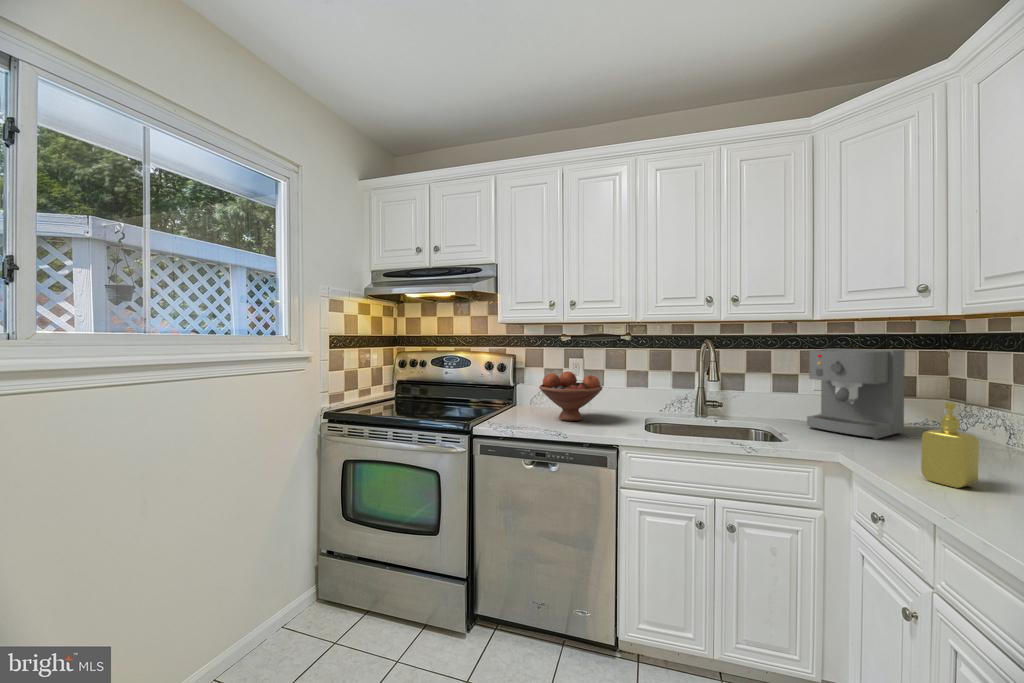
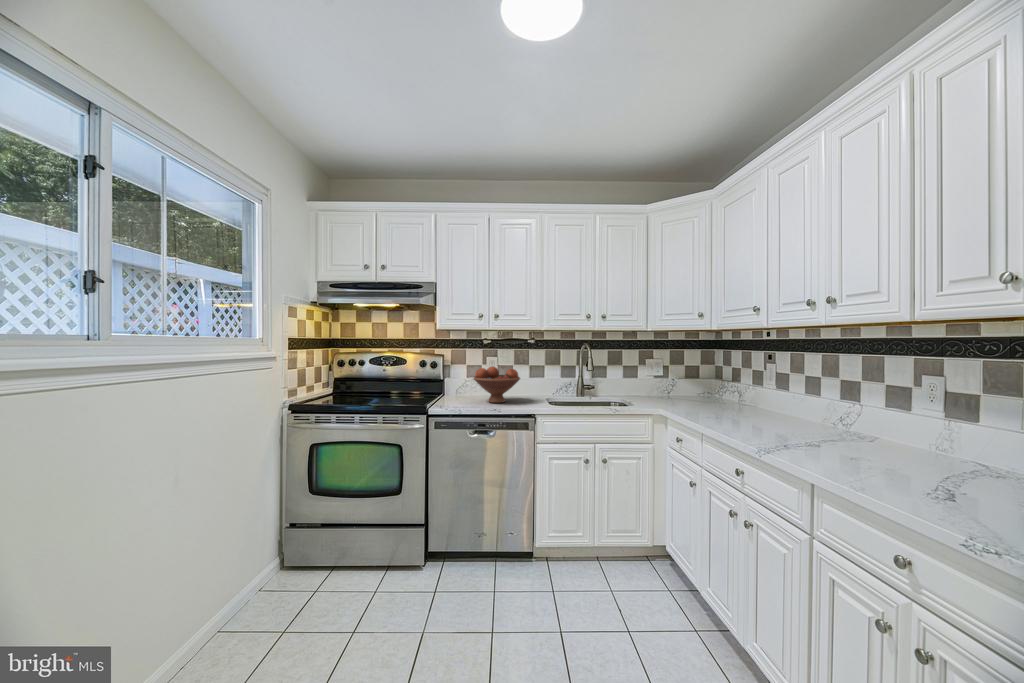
coffee maker: present [807,349,905,440] -> none [645,349,694,403]
soap dispenser: present [921,402,979,488] -> none [710,376,735,422]

